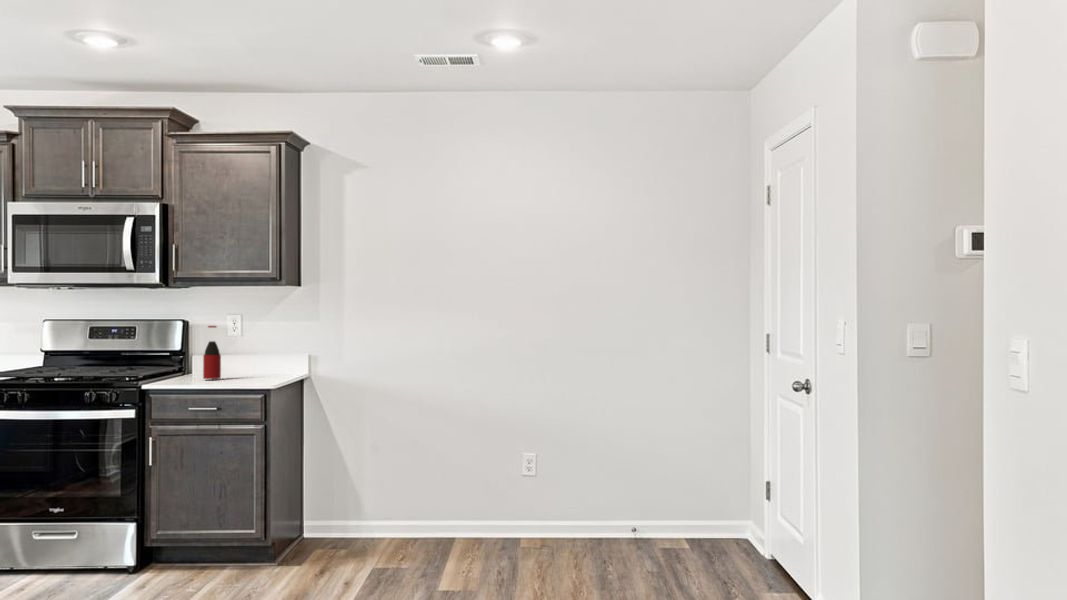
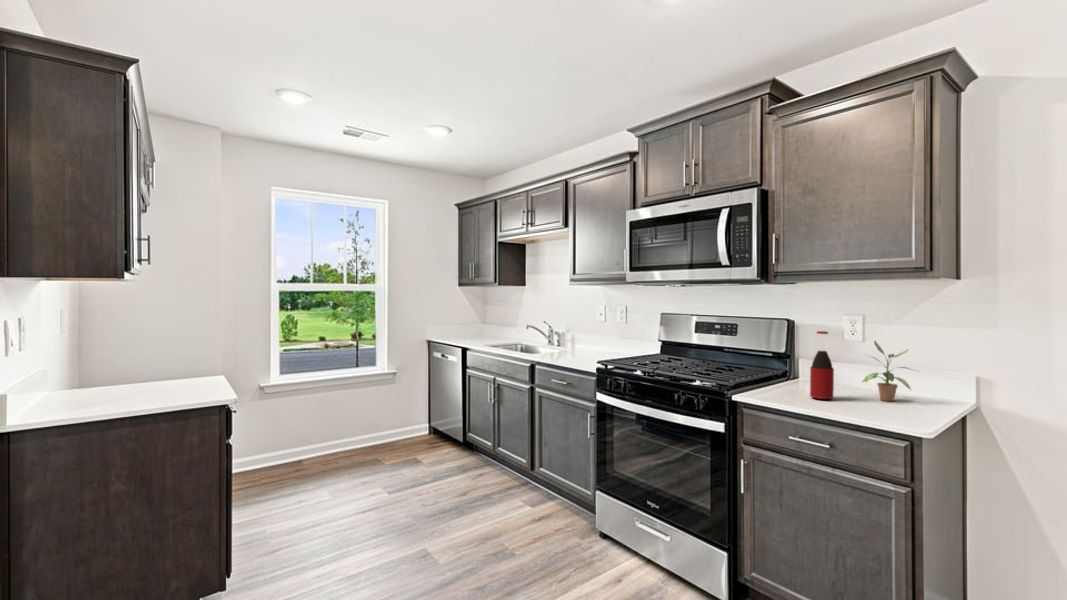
potted plant: none [241,331,280,377] -> present [863,341,911,401]

